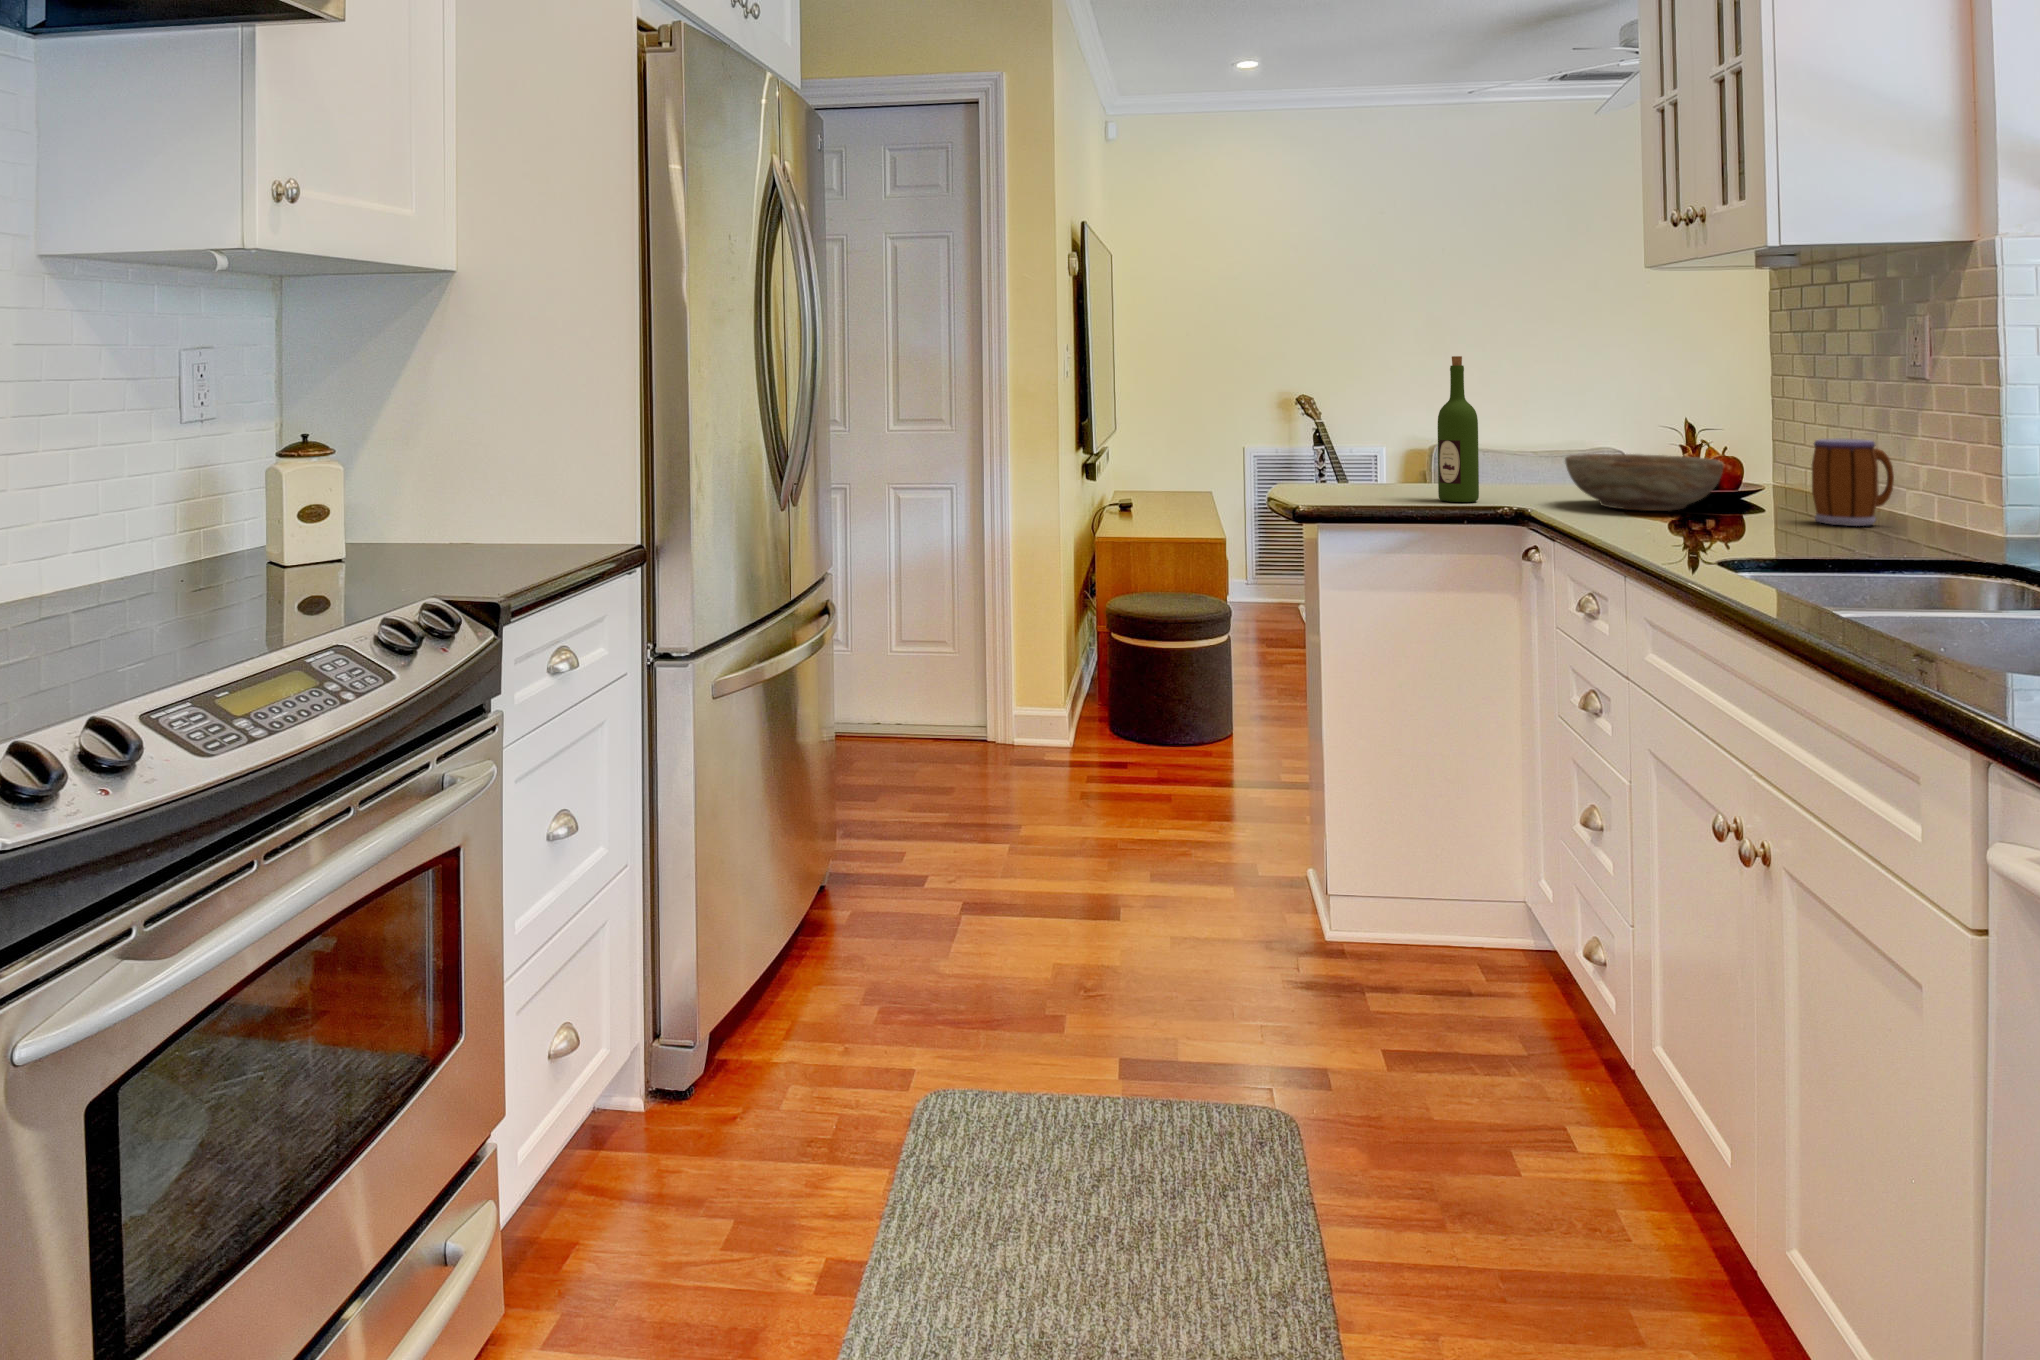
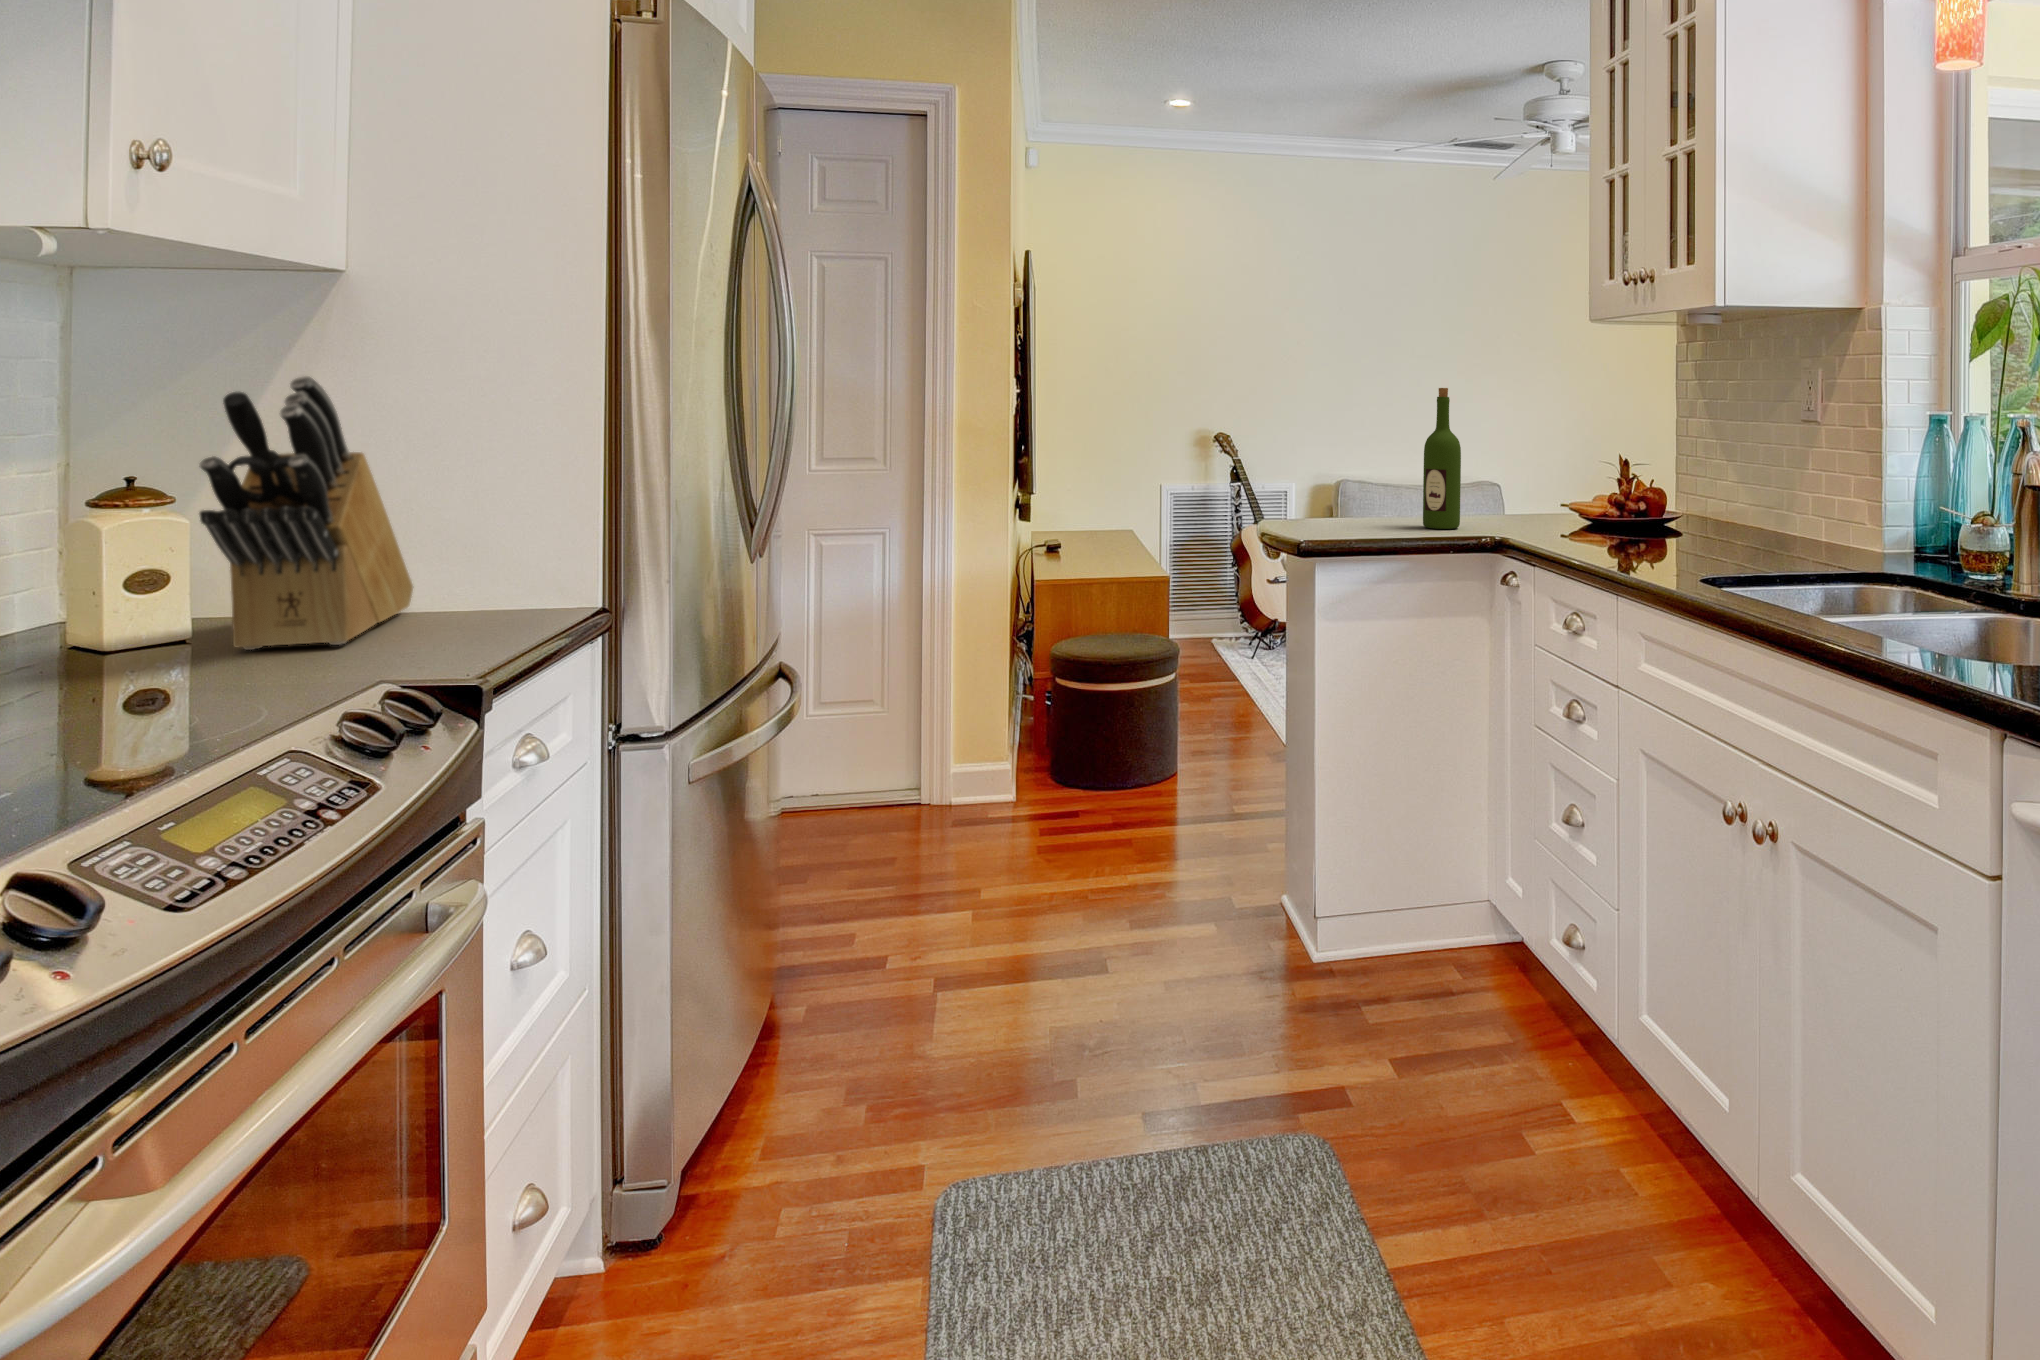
knife block: none [342,361,518,571] -> present [199,376,413,650]
mug: present [1812,438,1894,526] -> none [1744,469,1804,545]
bowl: present [1565,454,1724,511] -> none [1537,482,1670,534]

